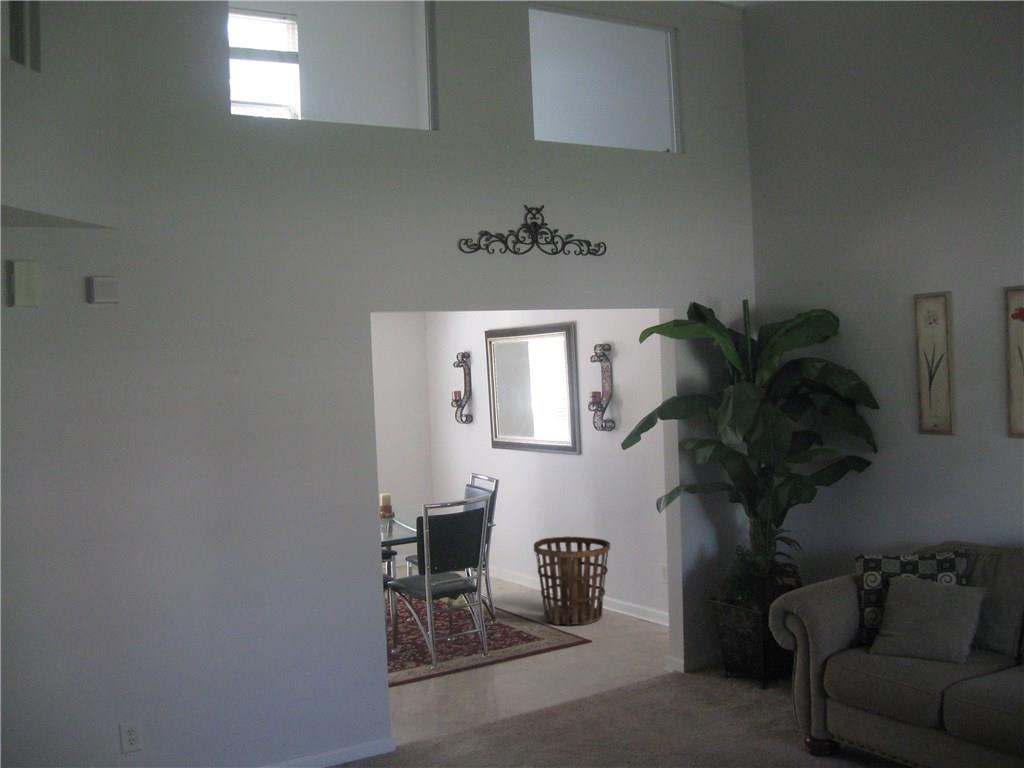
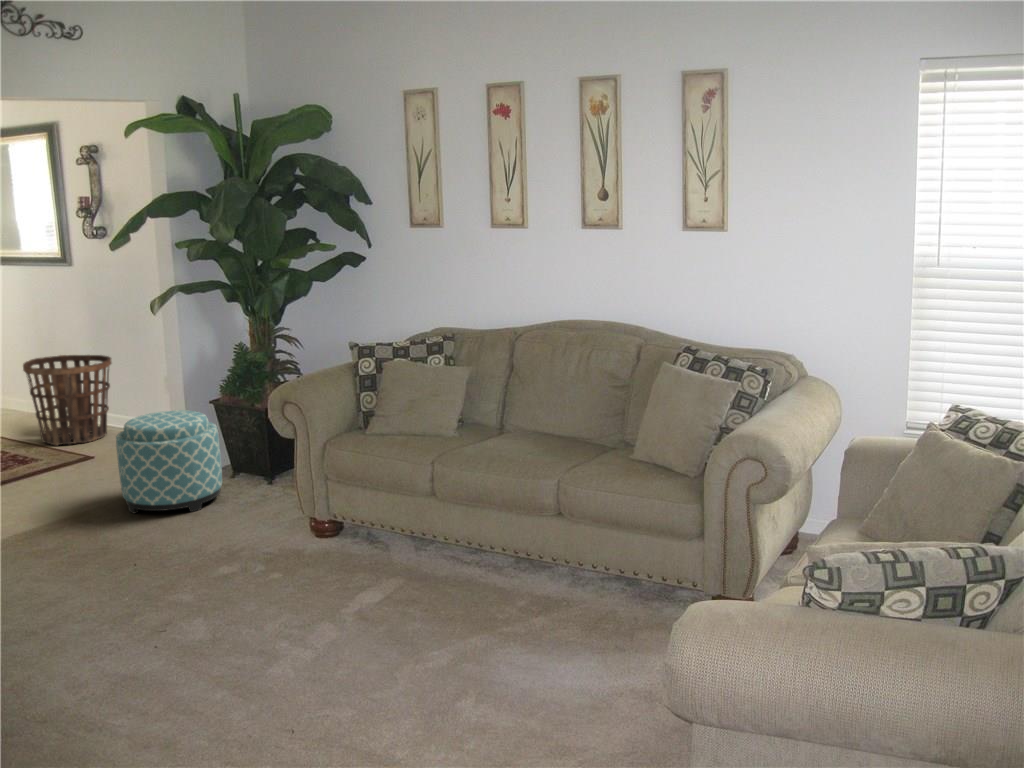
ottoman: none [612,612,714,727] -> present [116,410,222,513]

